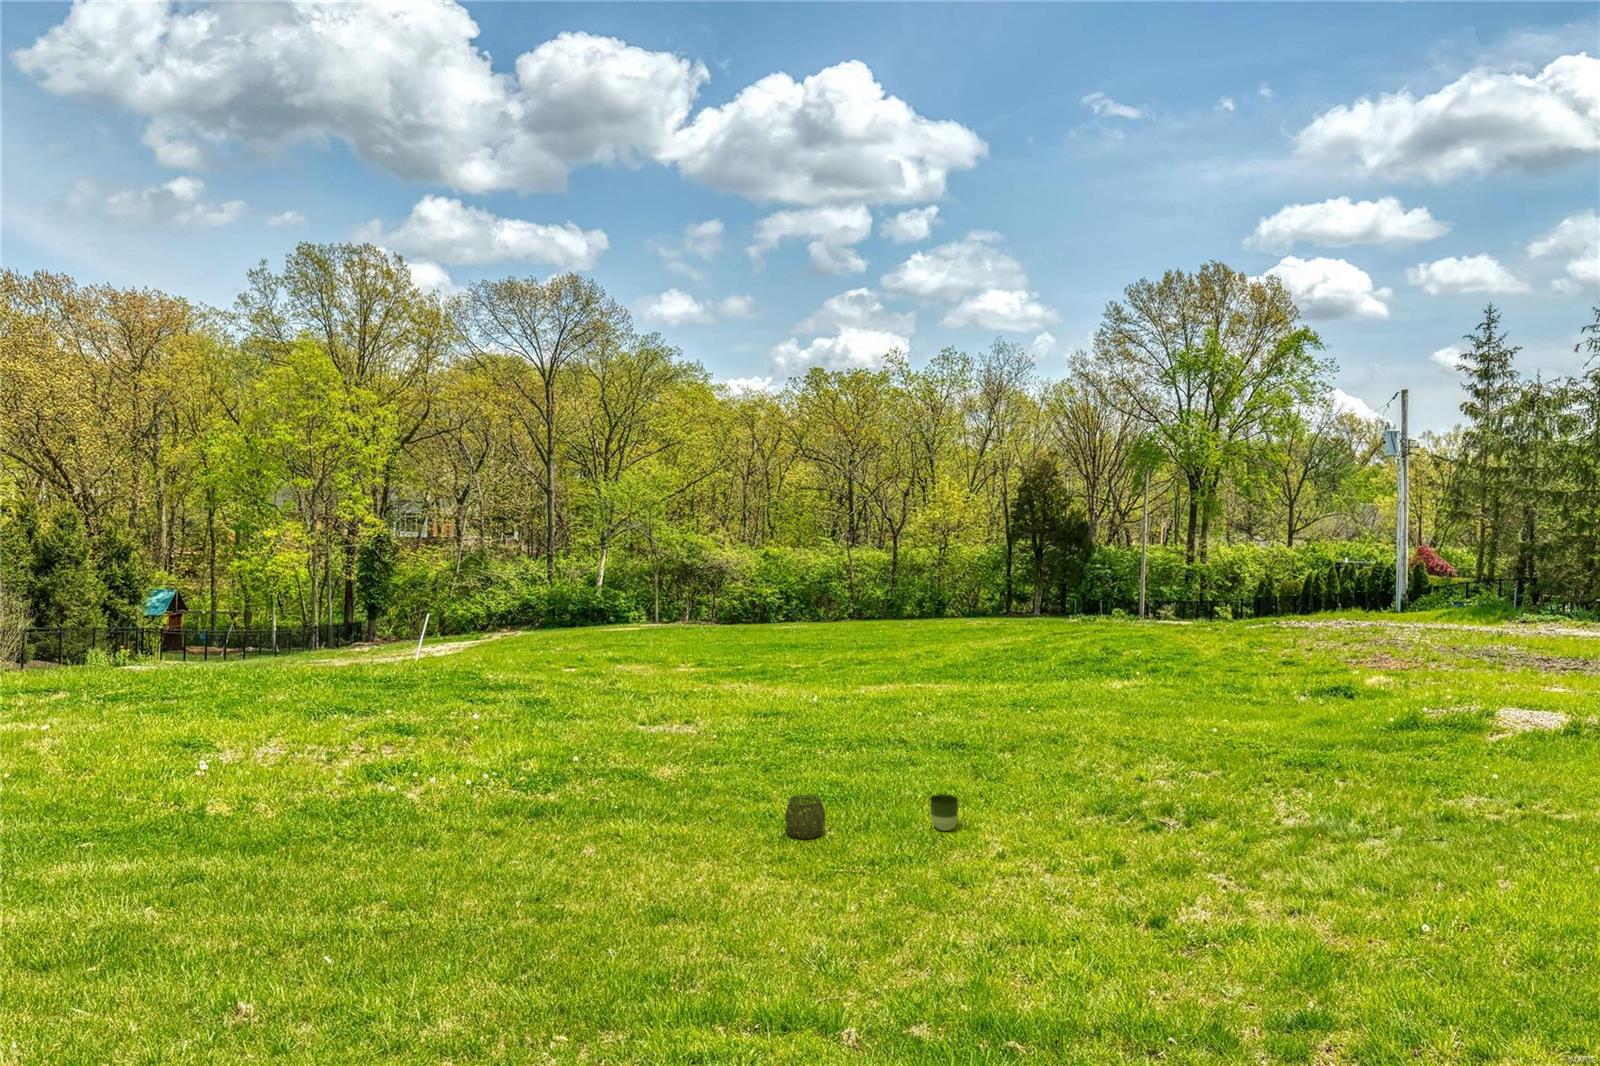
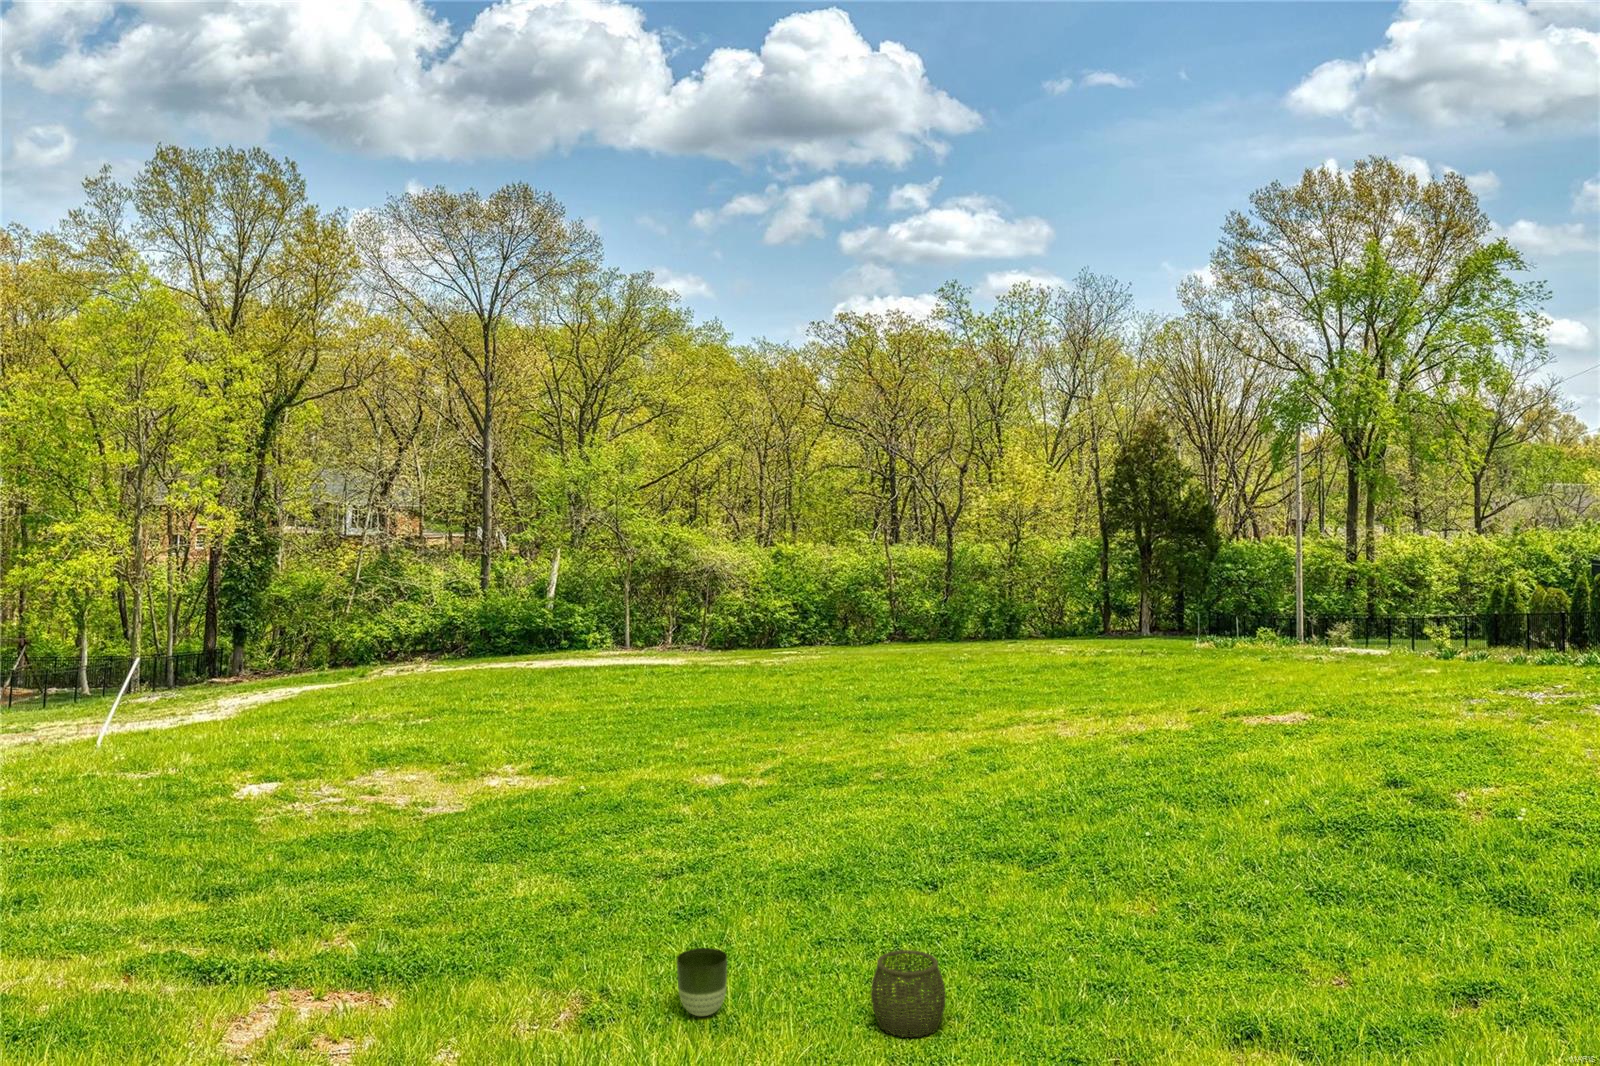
planter: present [930,794,958,831] -> present [677,948,727,1016]

